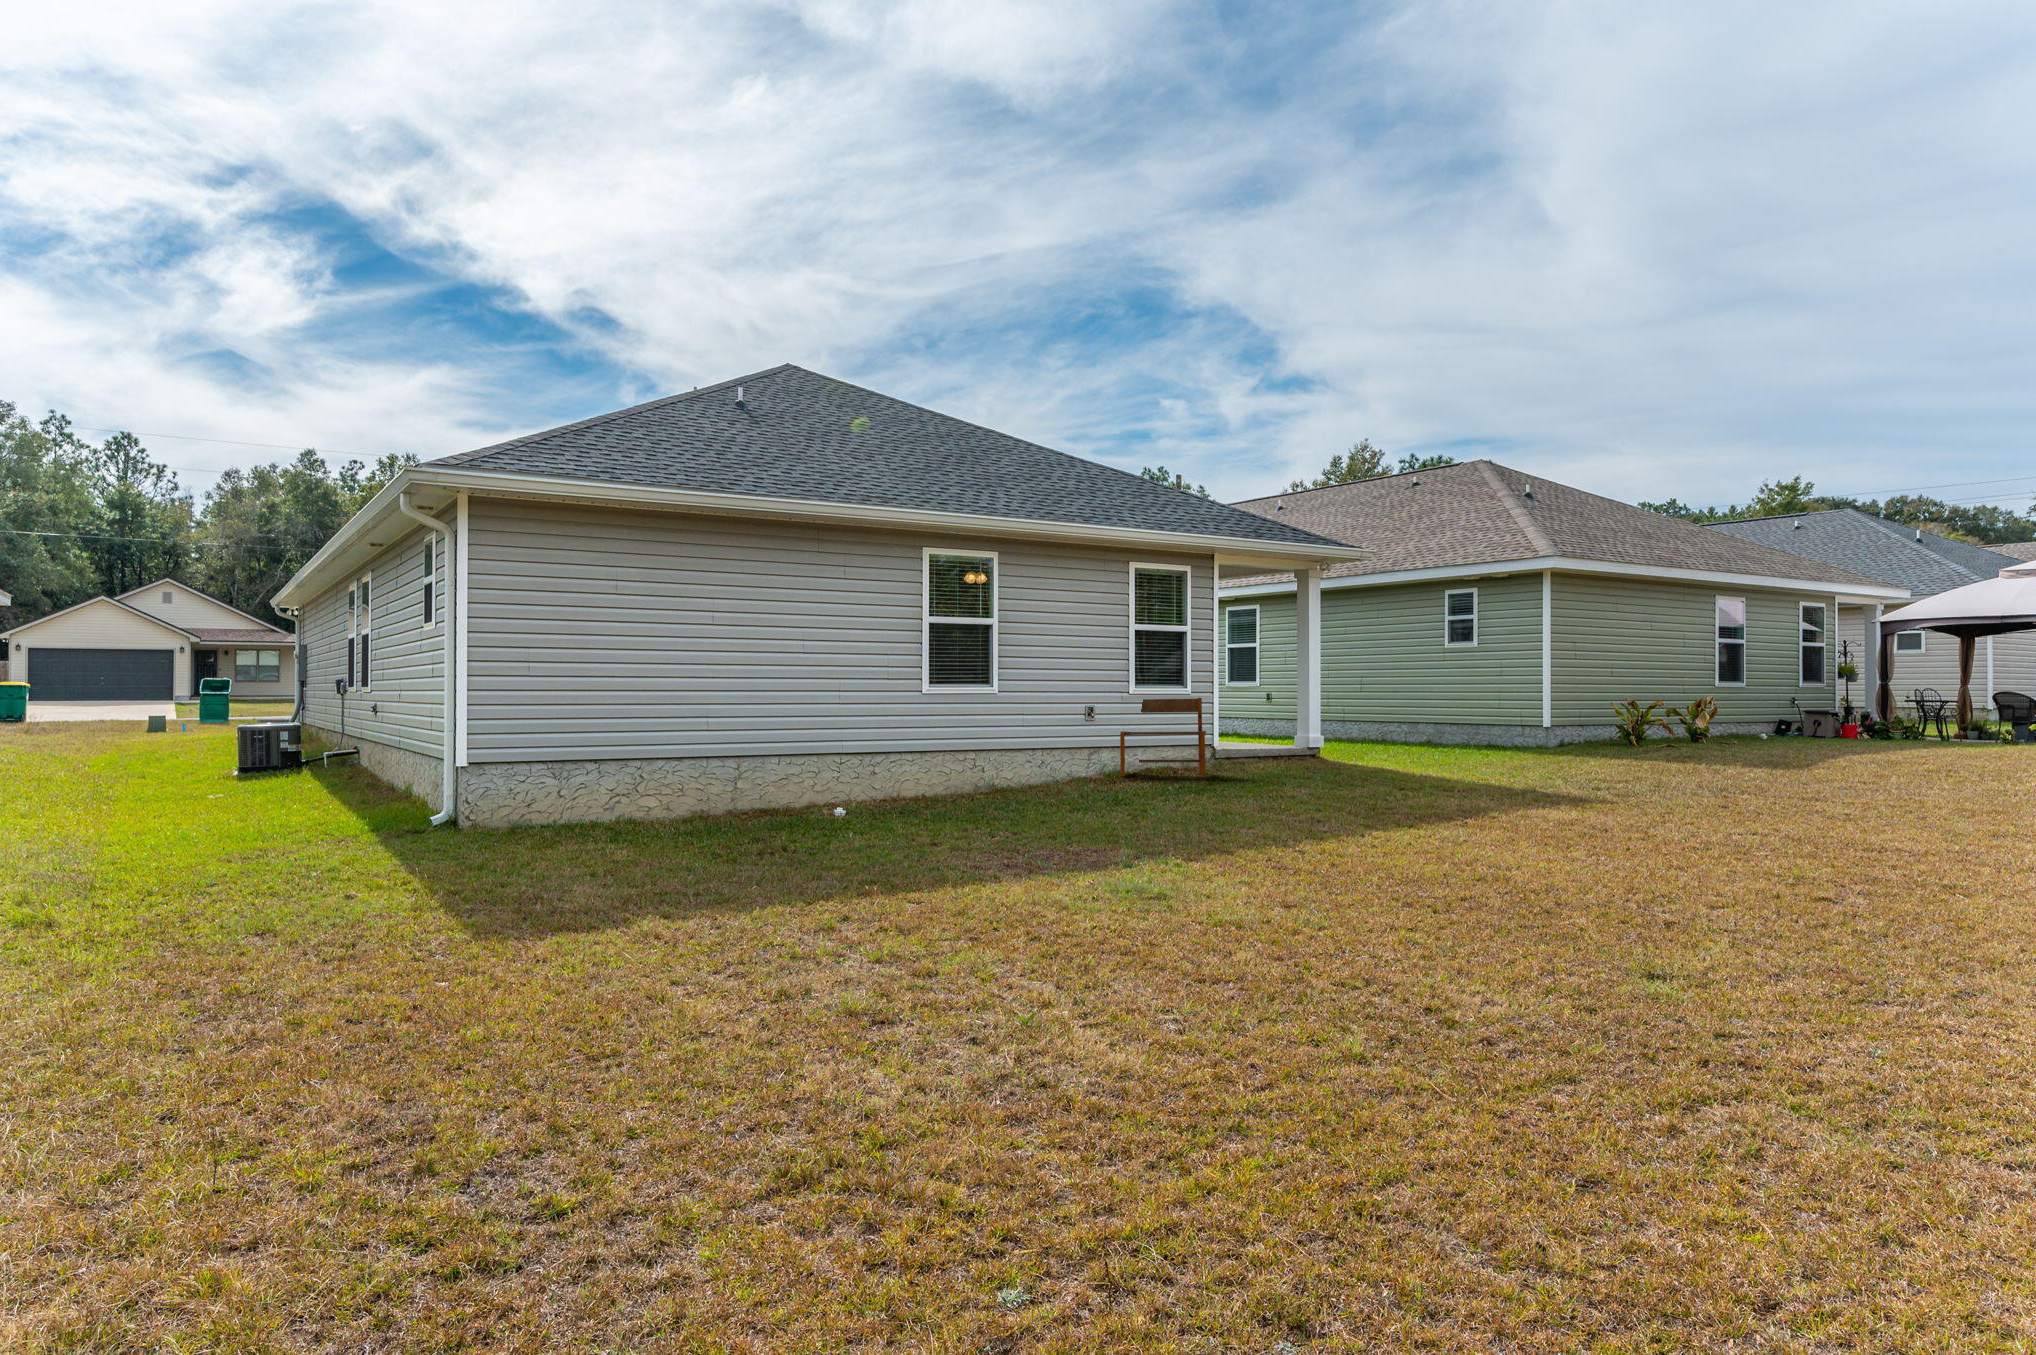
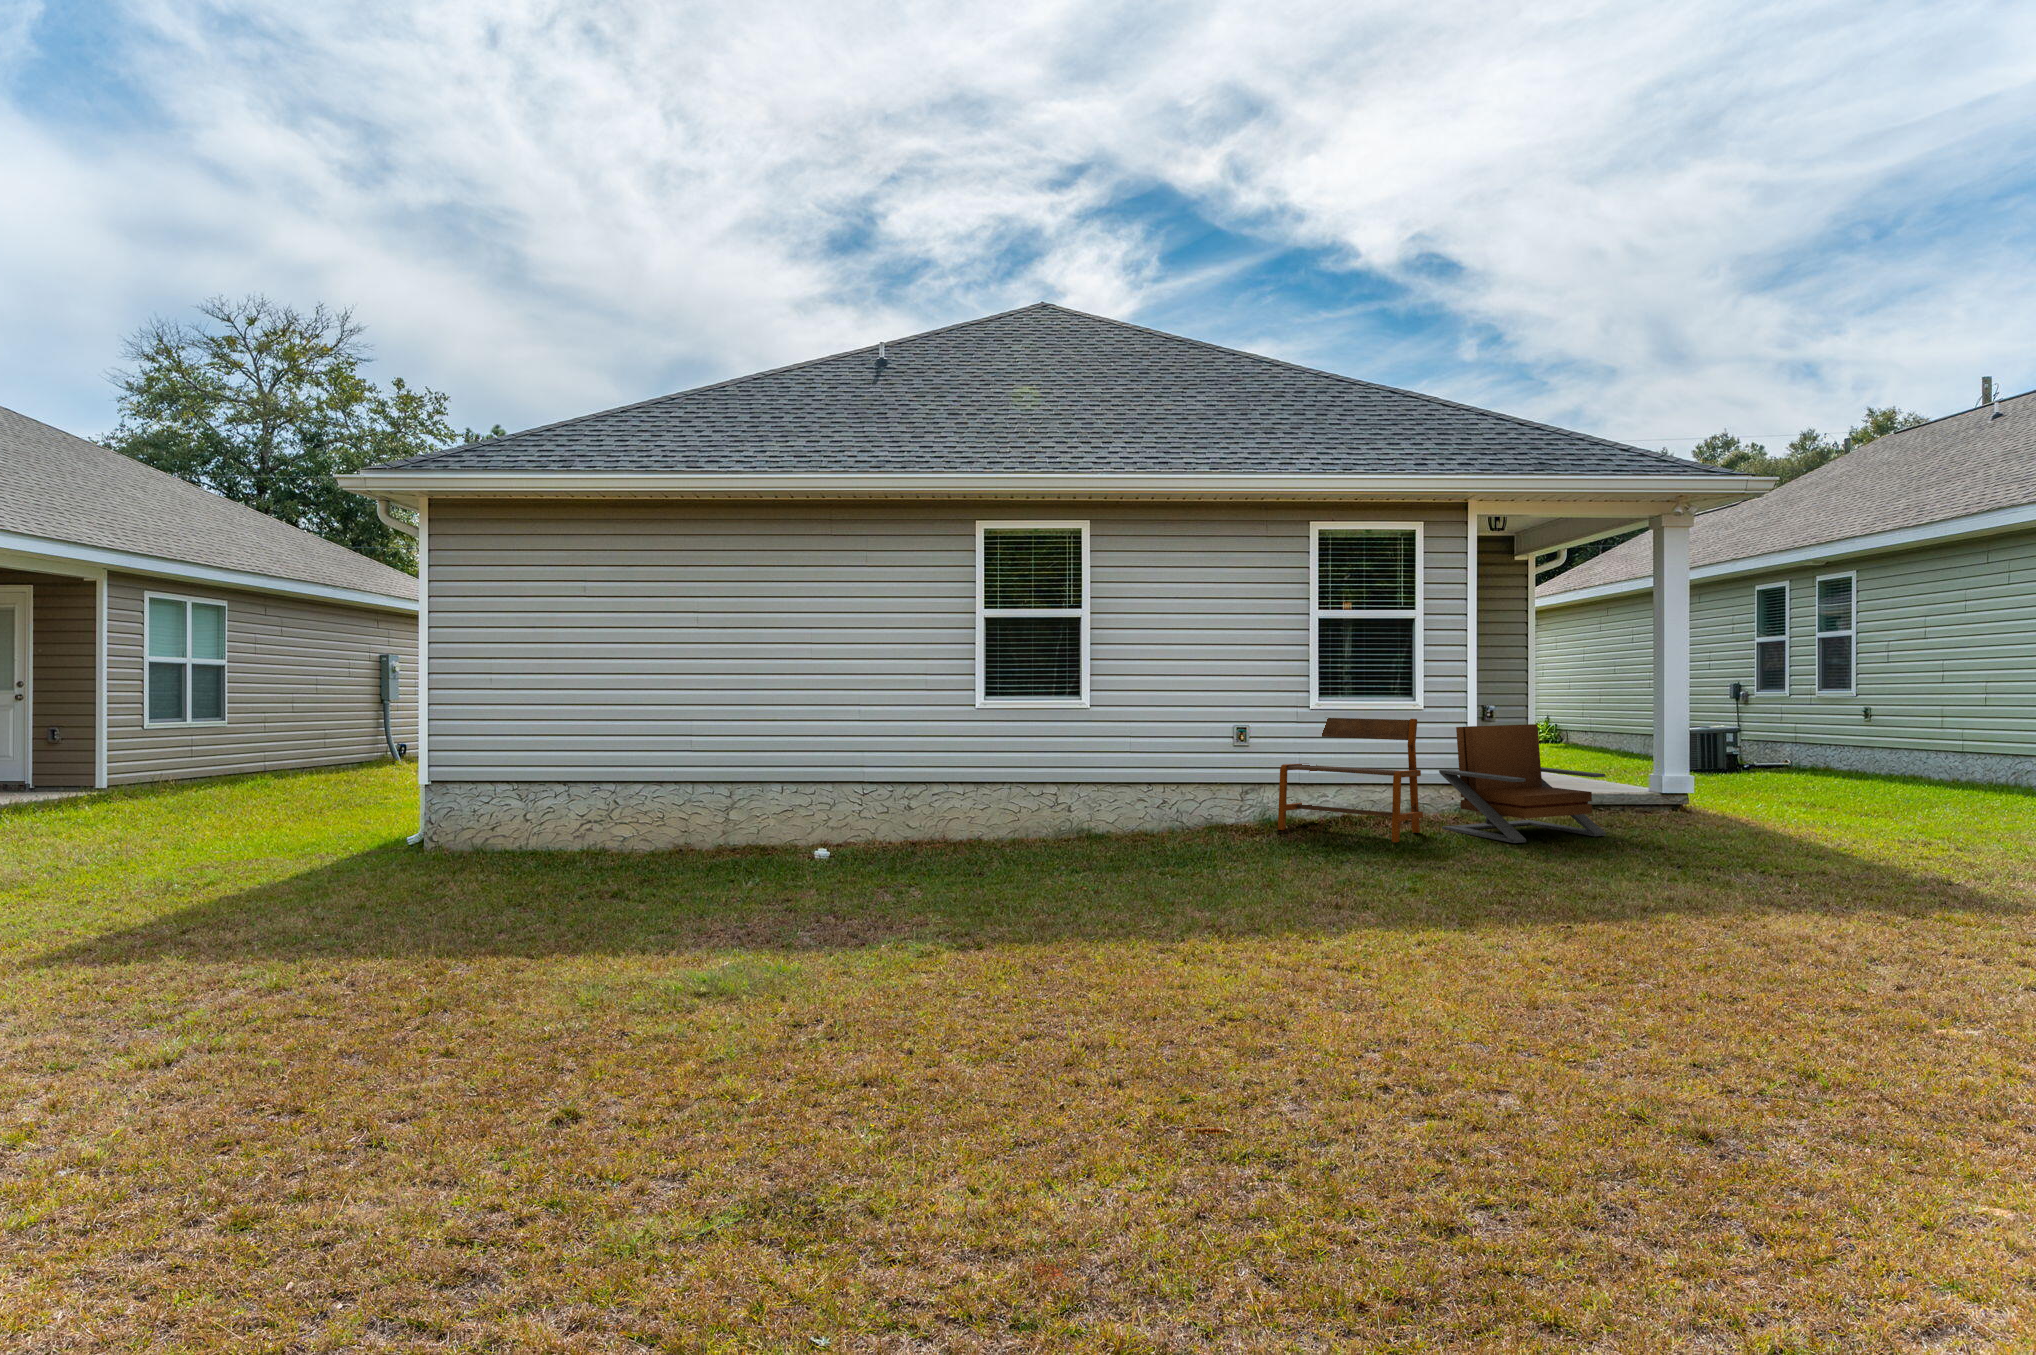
lounge chair: none [1207,702,1299,774] -> present [1439,724,1606,843]

